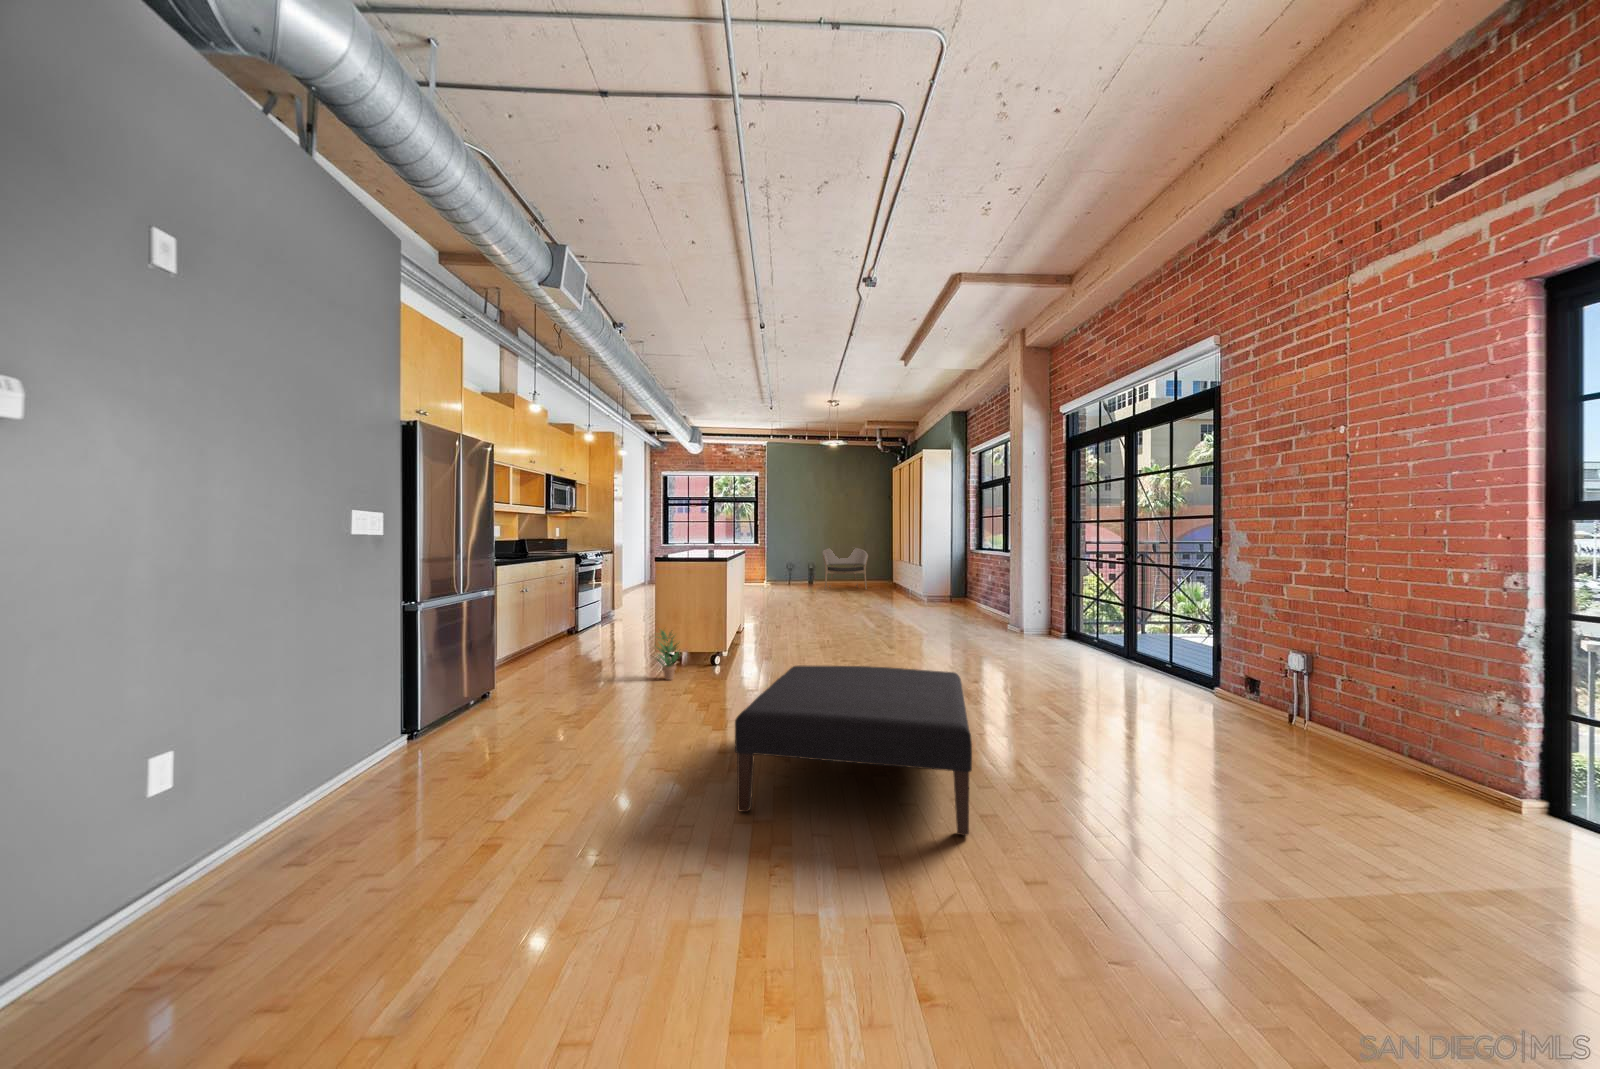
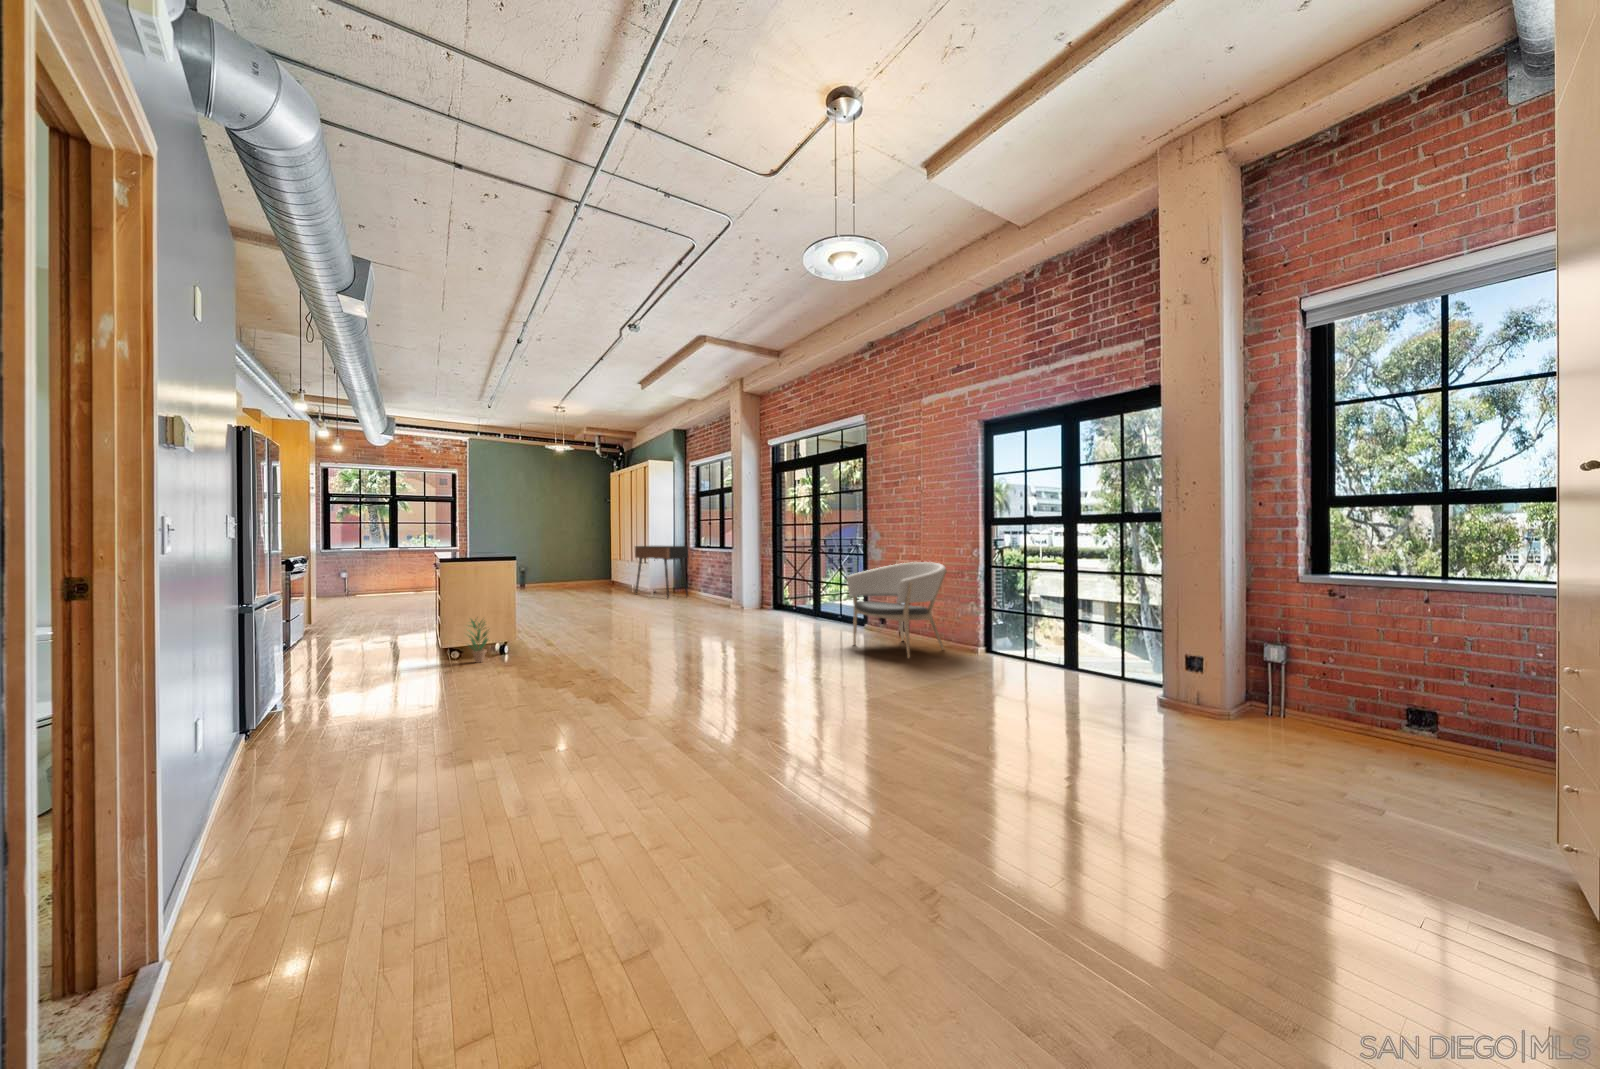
console table: none [907,547,964,611] -> present [635,546,688,598]
armchair: present [823,548,869,590] -> present [847,562,947,658]
ottoman: present [735,666,972,835] -> none [627,620,770,708]

